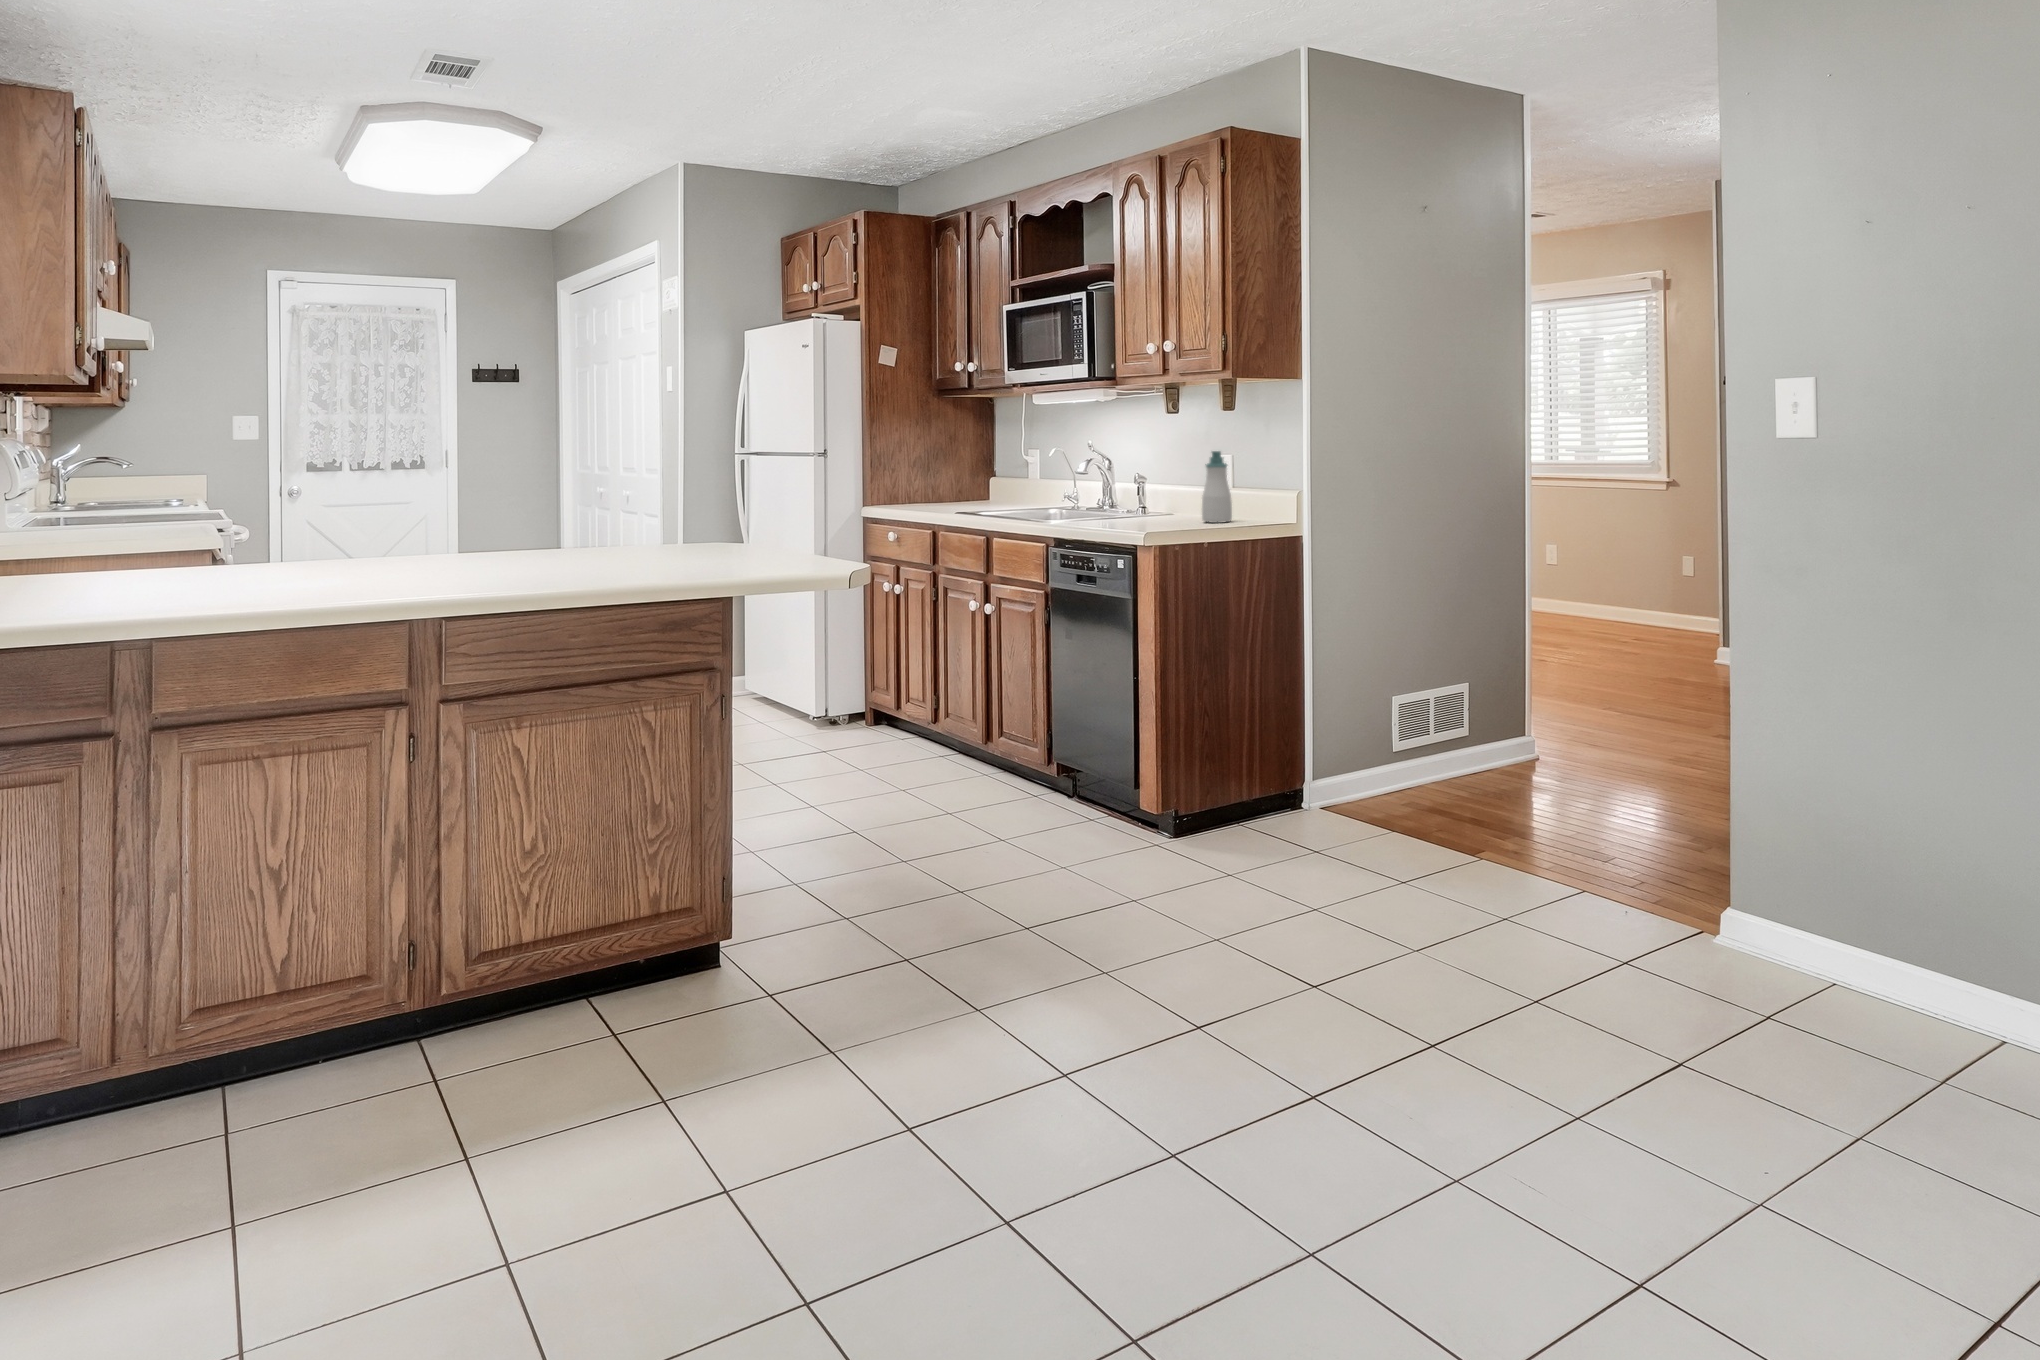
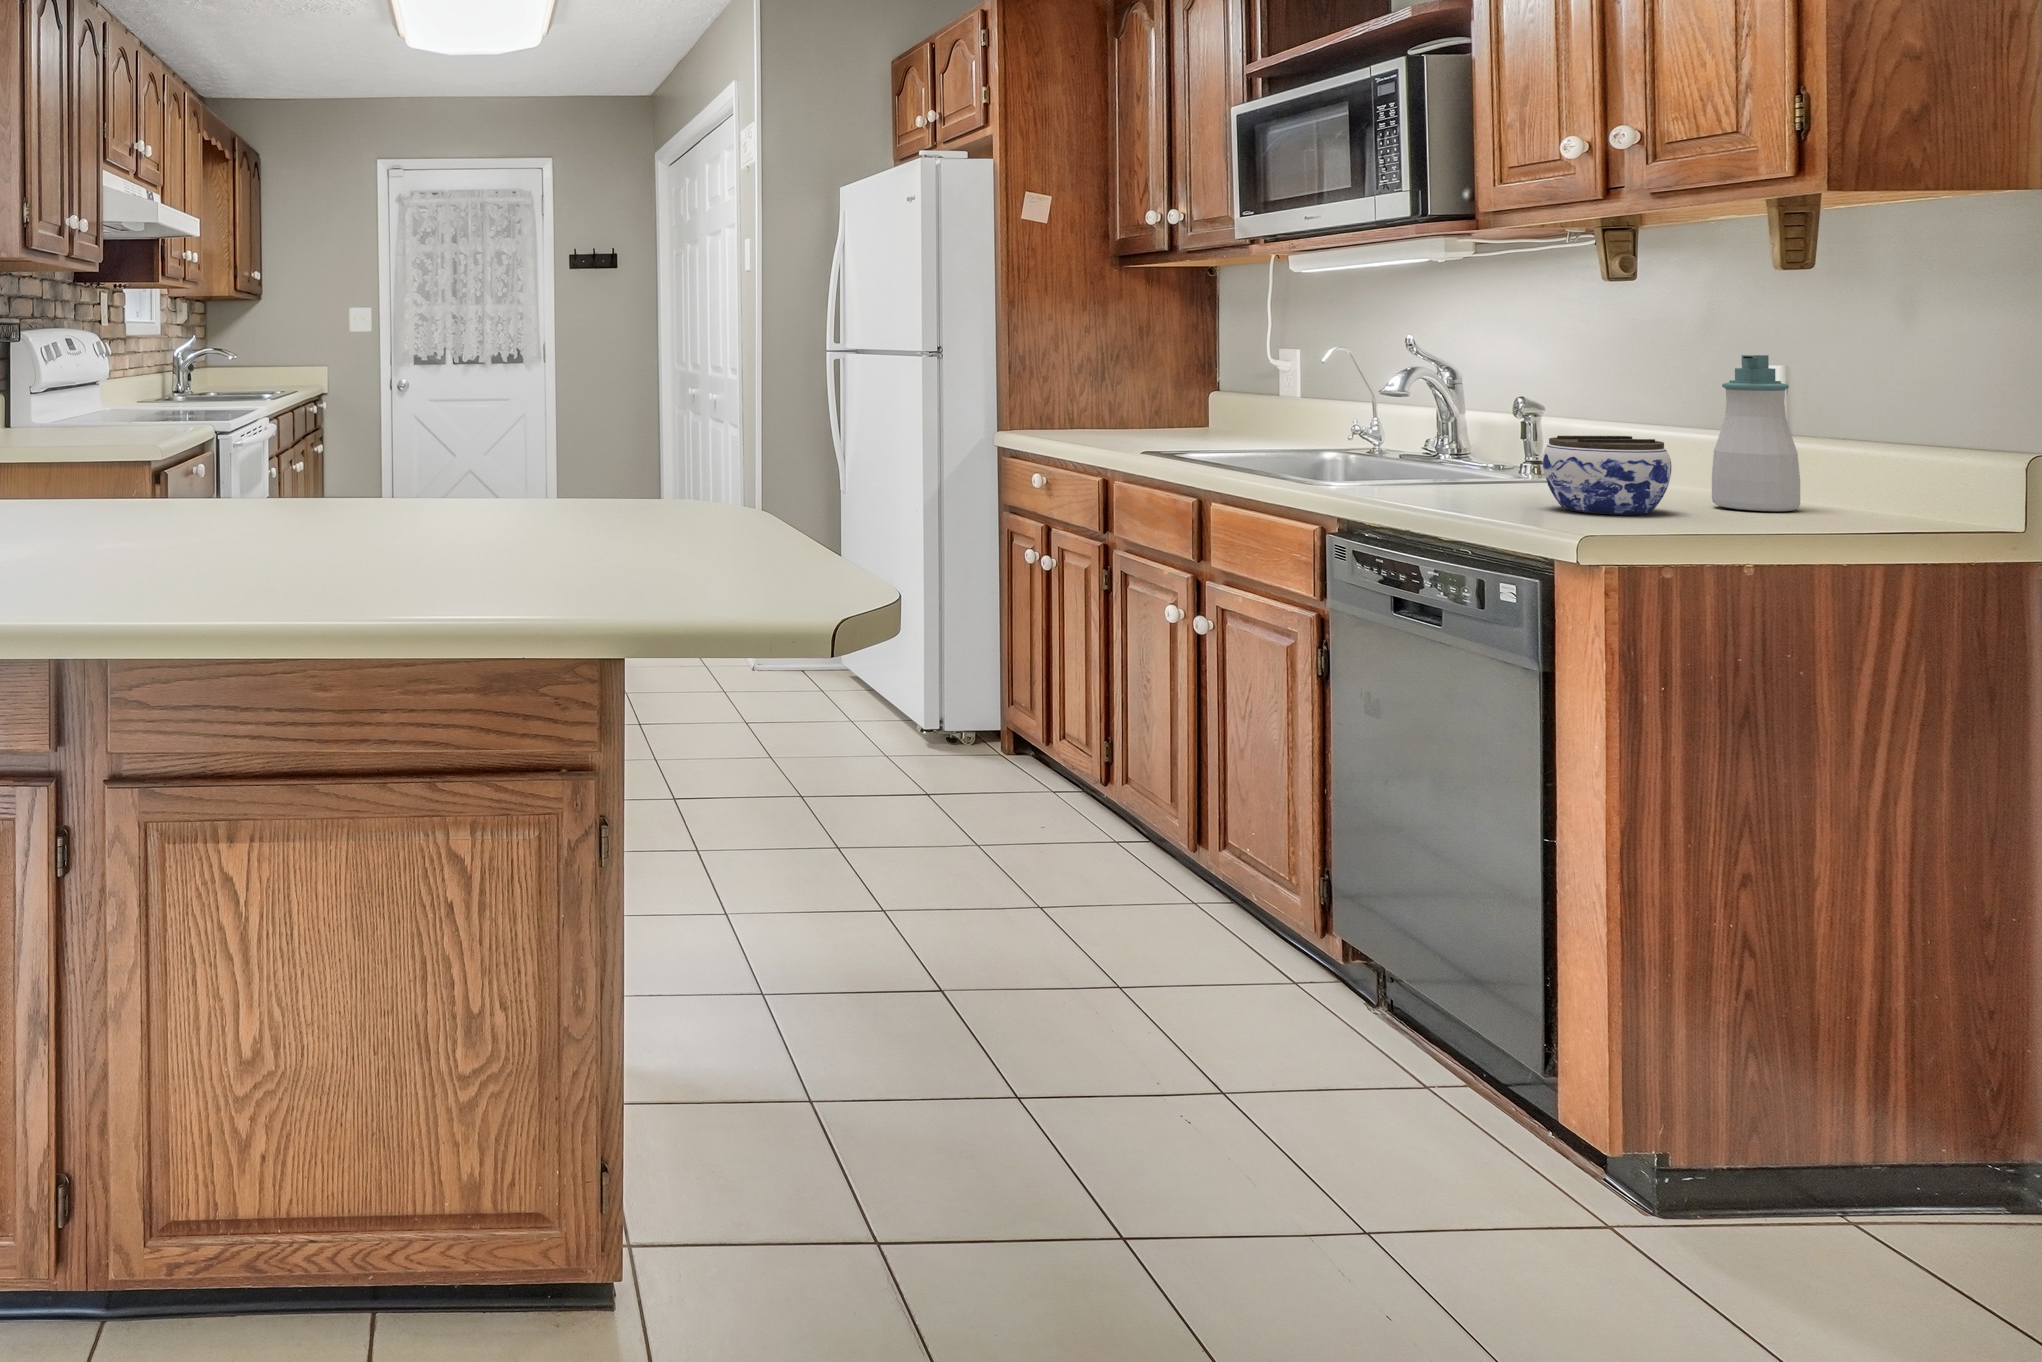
jar: none [1137,490,1184,527] -> present [1543,436,1671,515]

